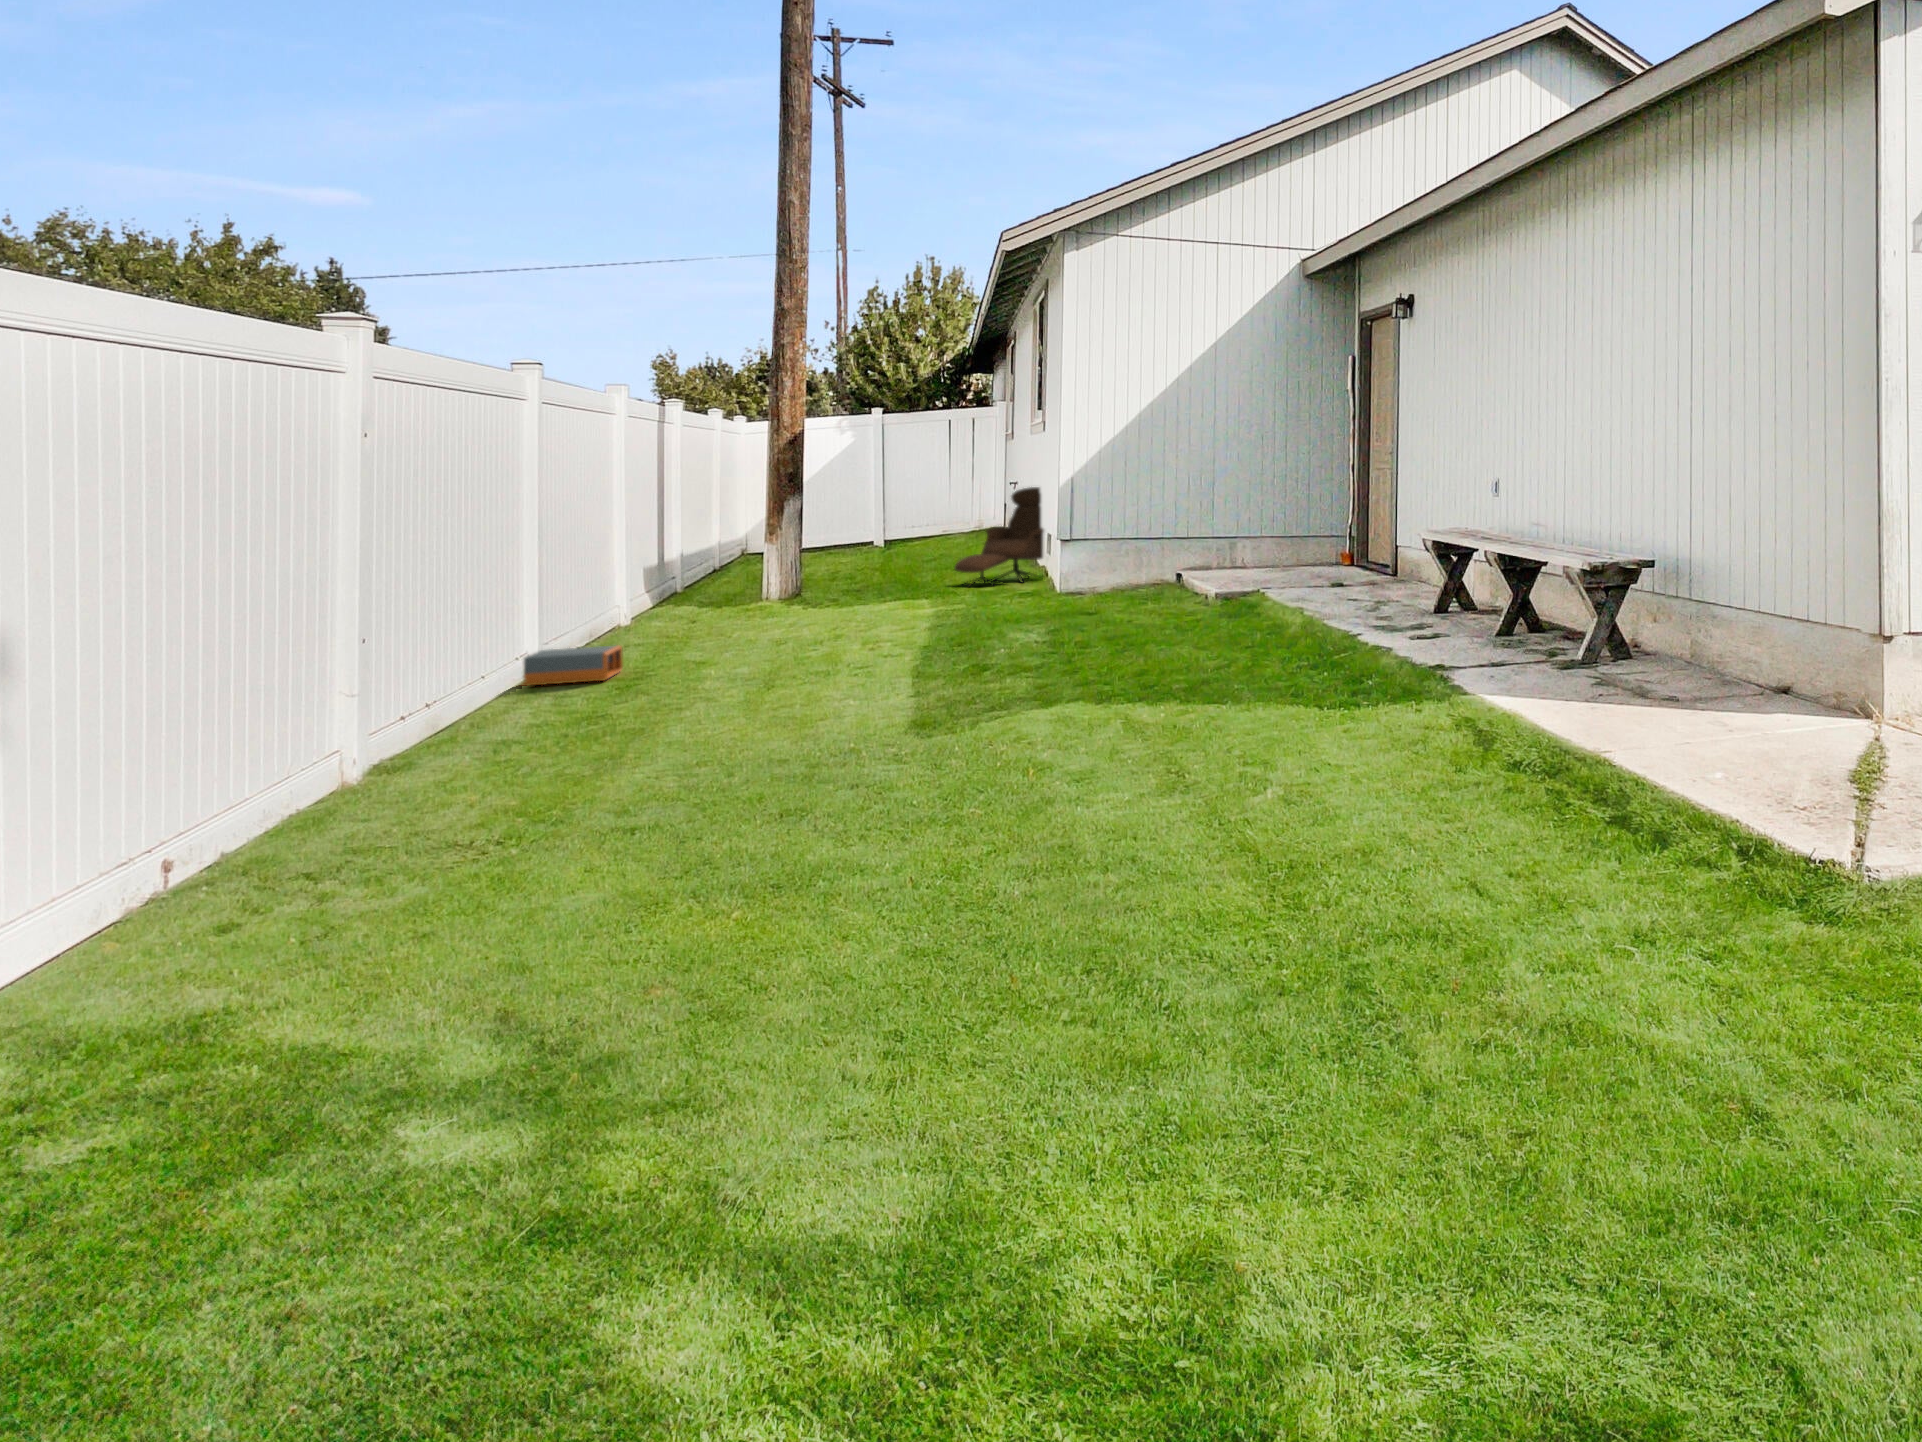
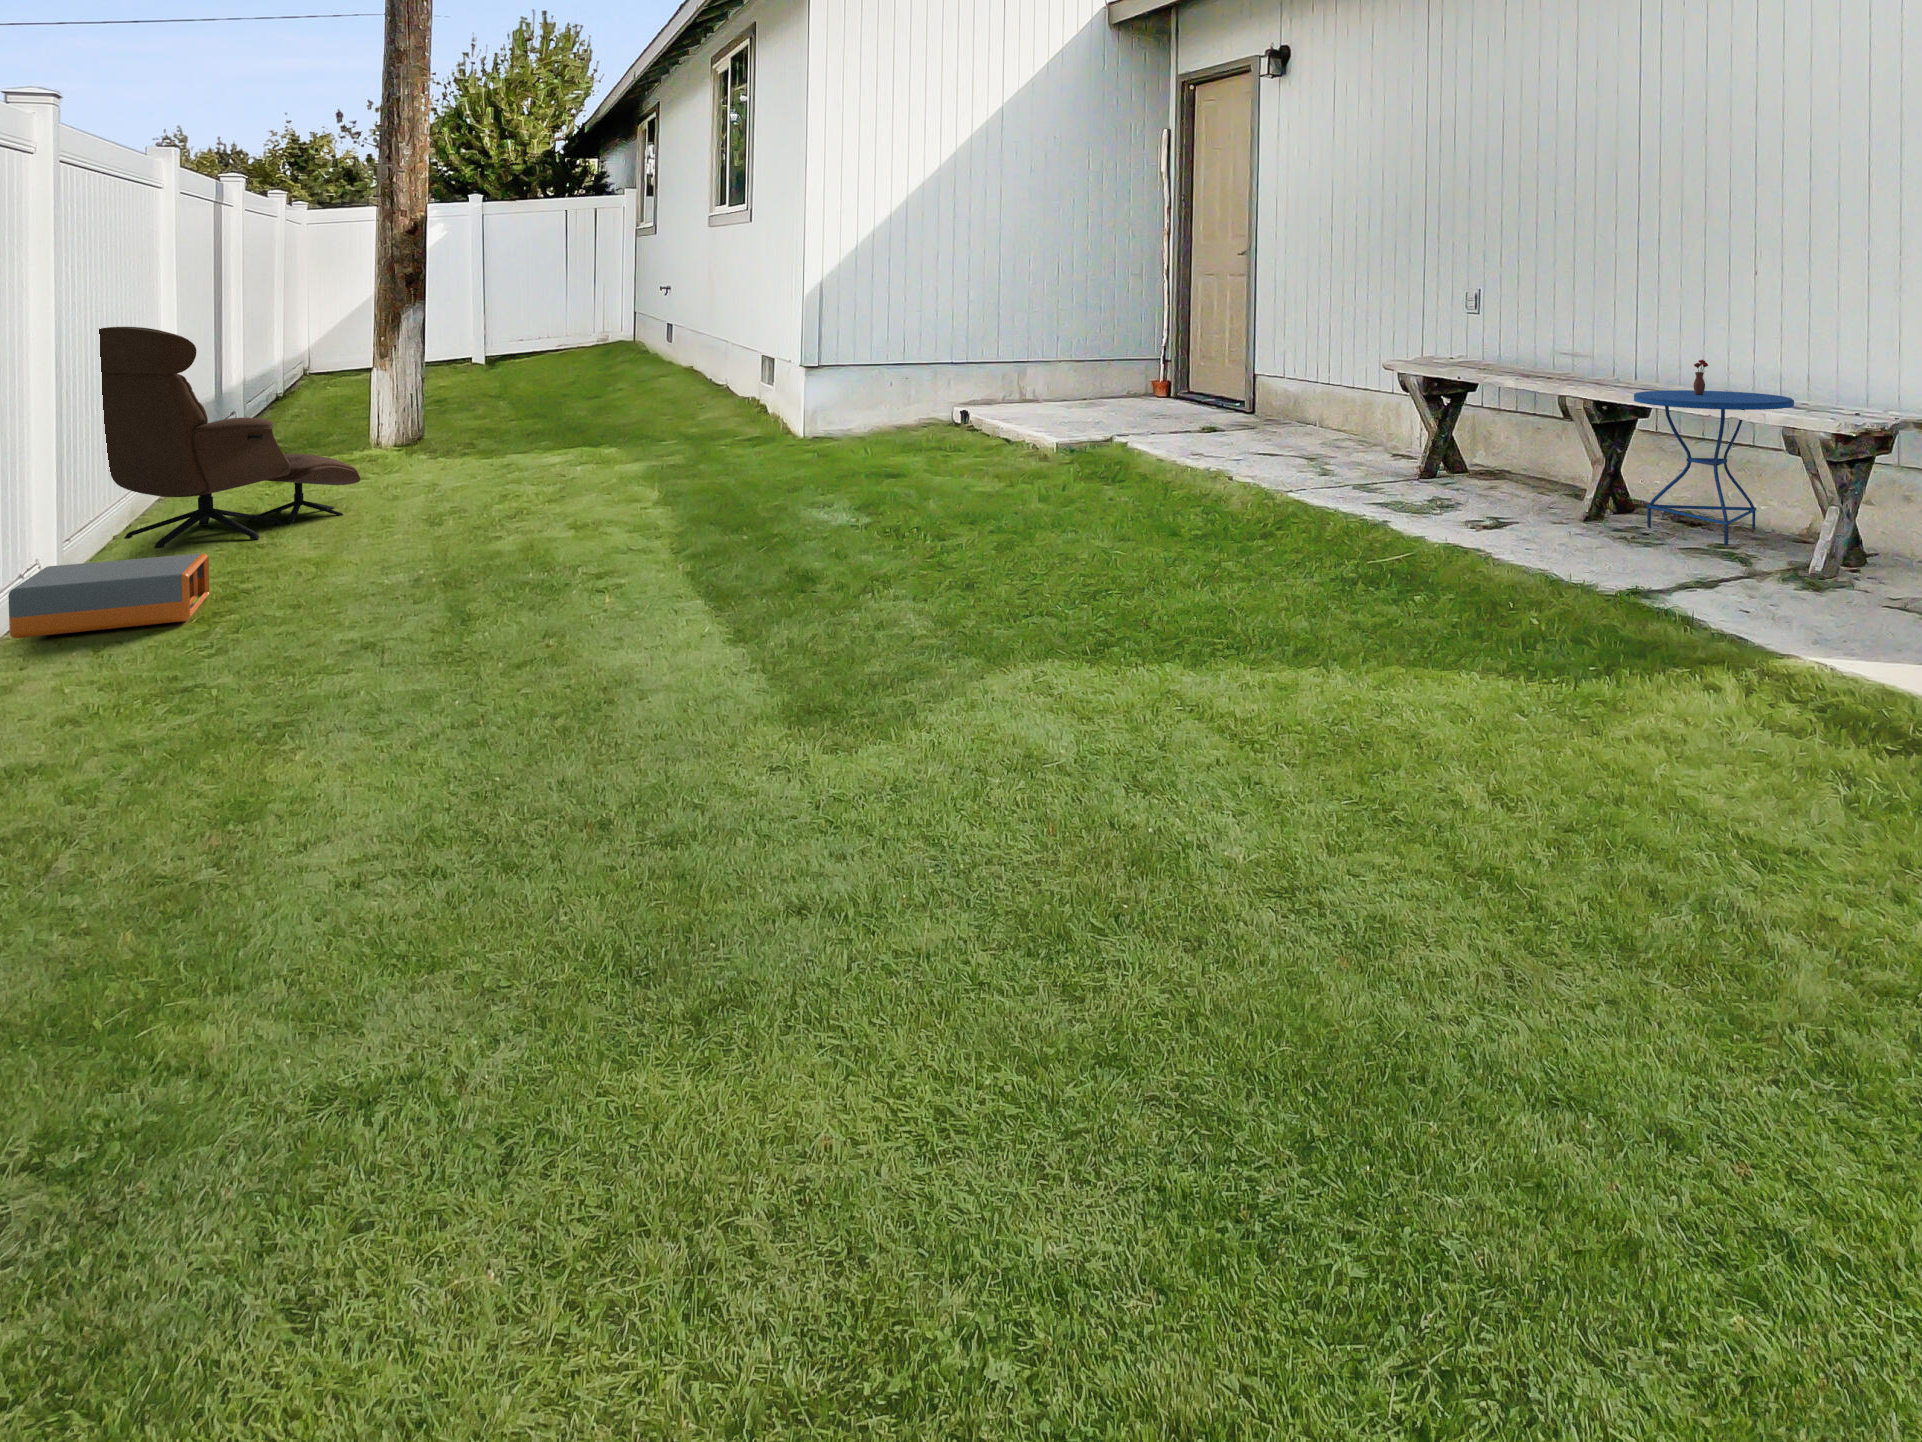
lounge chair: present [954,487,1044,585] -> present [99,327,360,548]
side table: none [1501,522,1598,643] -> present [1634,360,1794,546]

